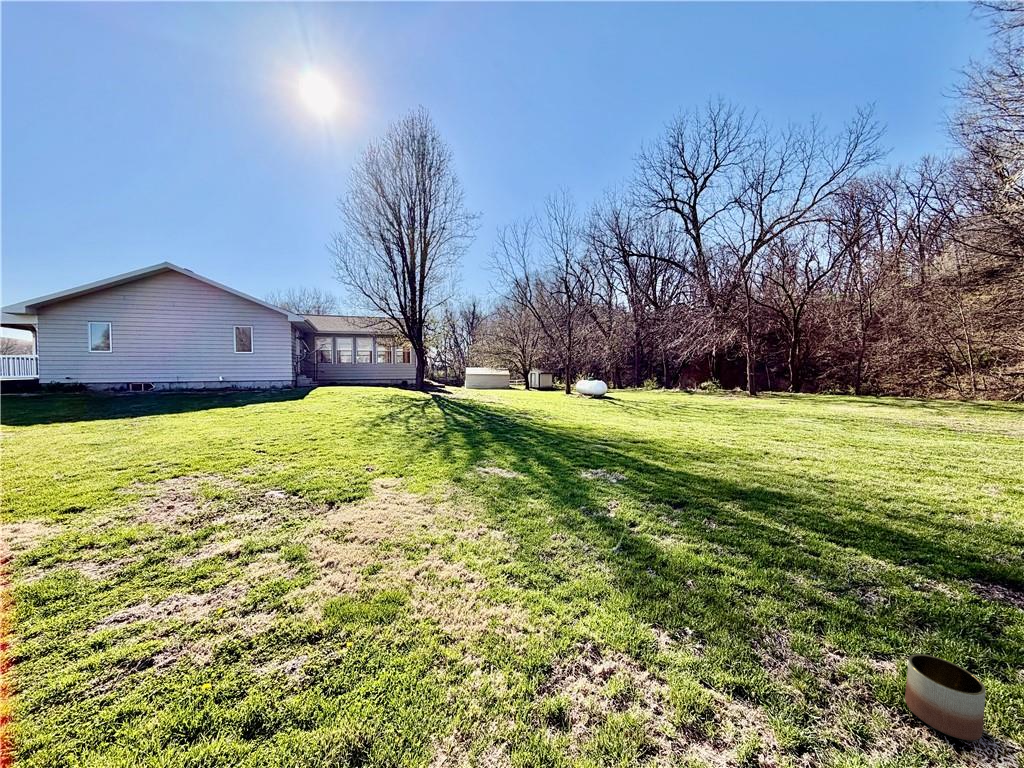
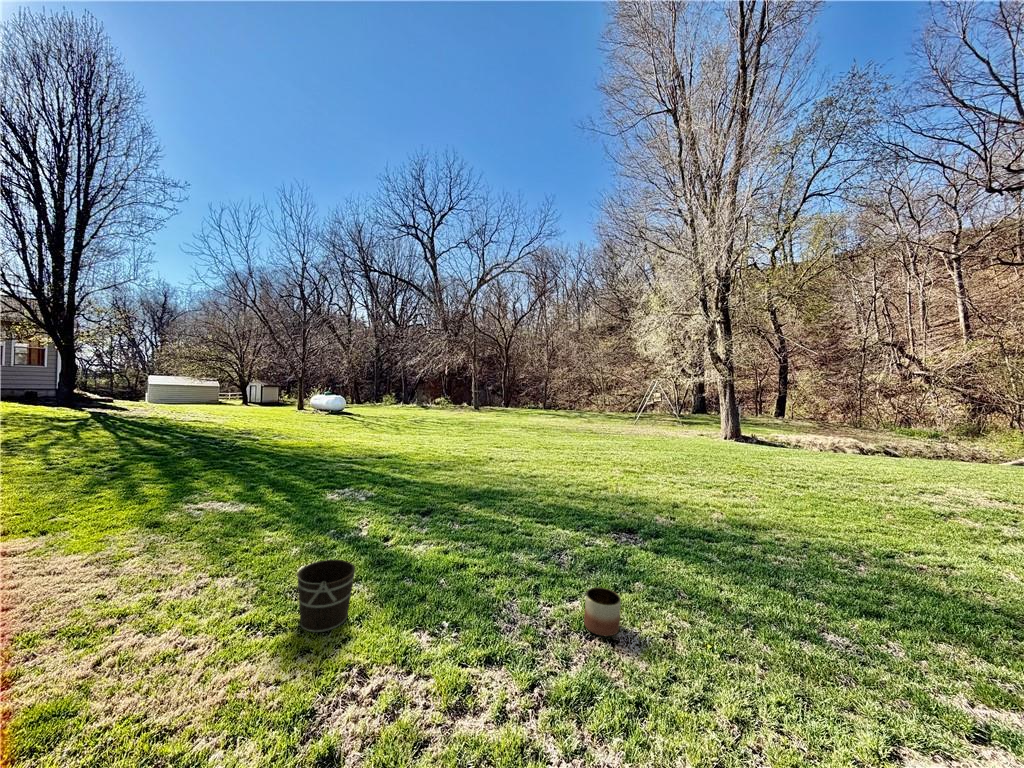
bucket: none [541,530,592,598] -> present [296,557,355,632]

